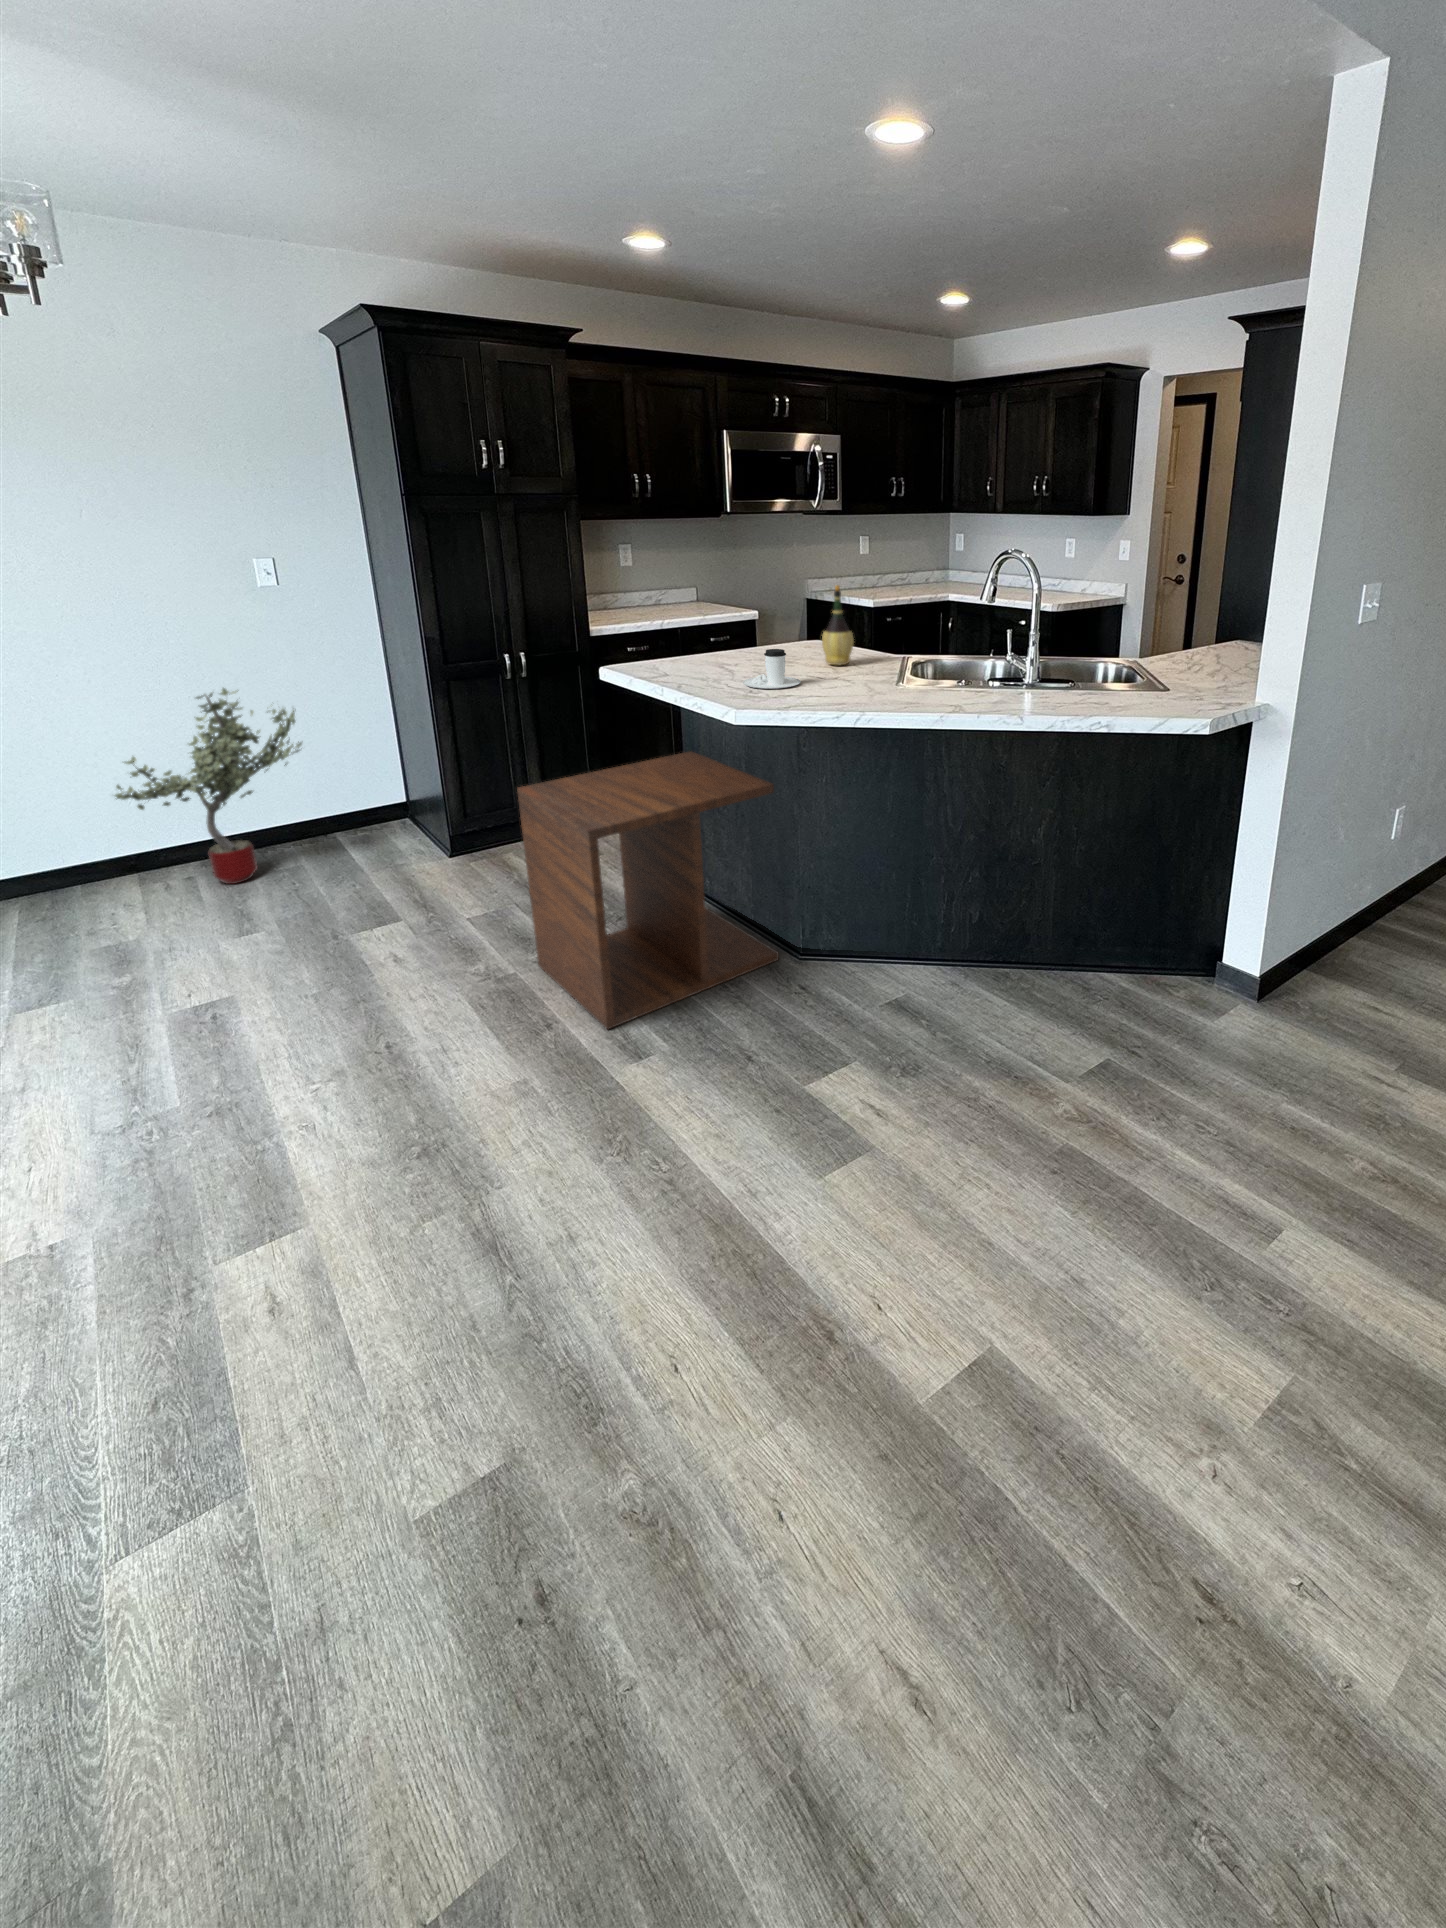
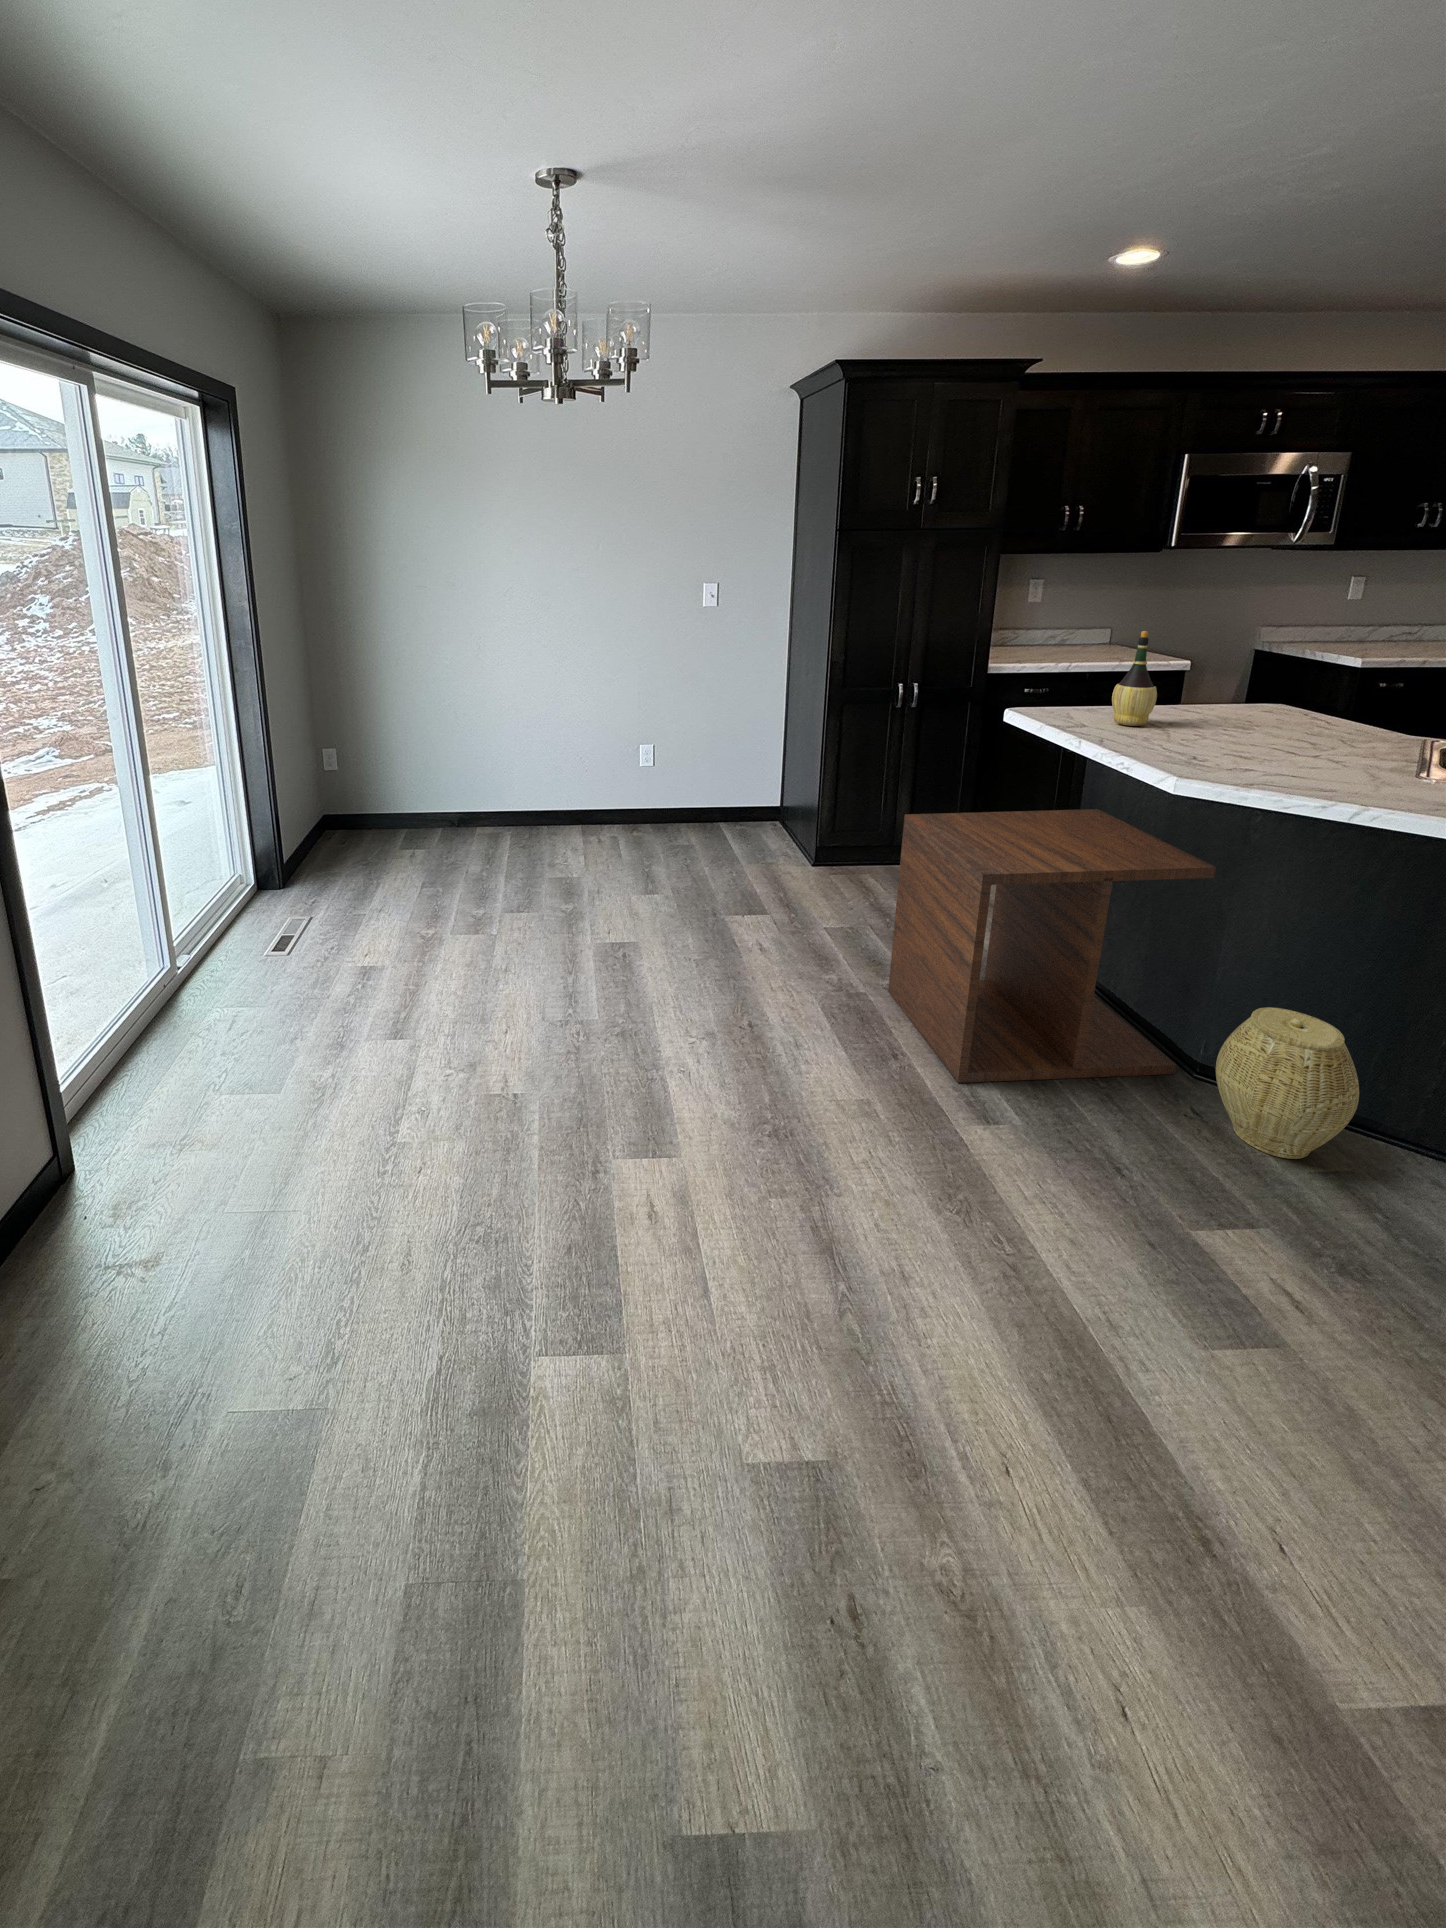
wine bottle: present [822,585,854,665] -> present [1112,631,1157,726]
coffee cup: present [743,649,801,689] -> none [1189,707,1276,755]
potted tree: present [115,688,302,884] -> none [583,688,715,847]
woven basket: none [799,884,886,999] -> present [1216,1007,1359,1159]

